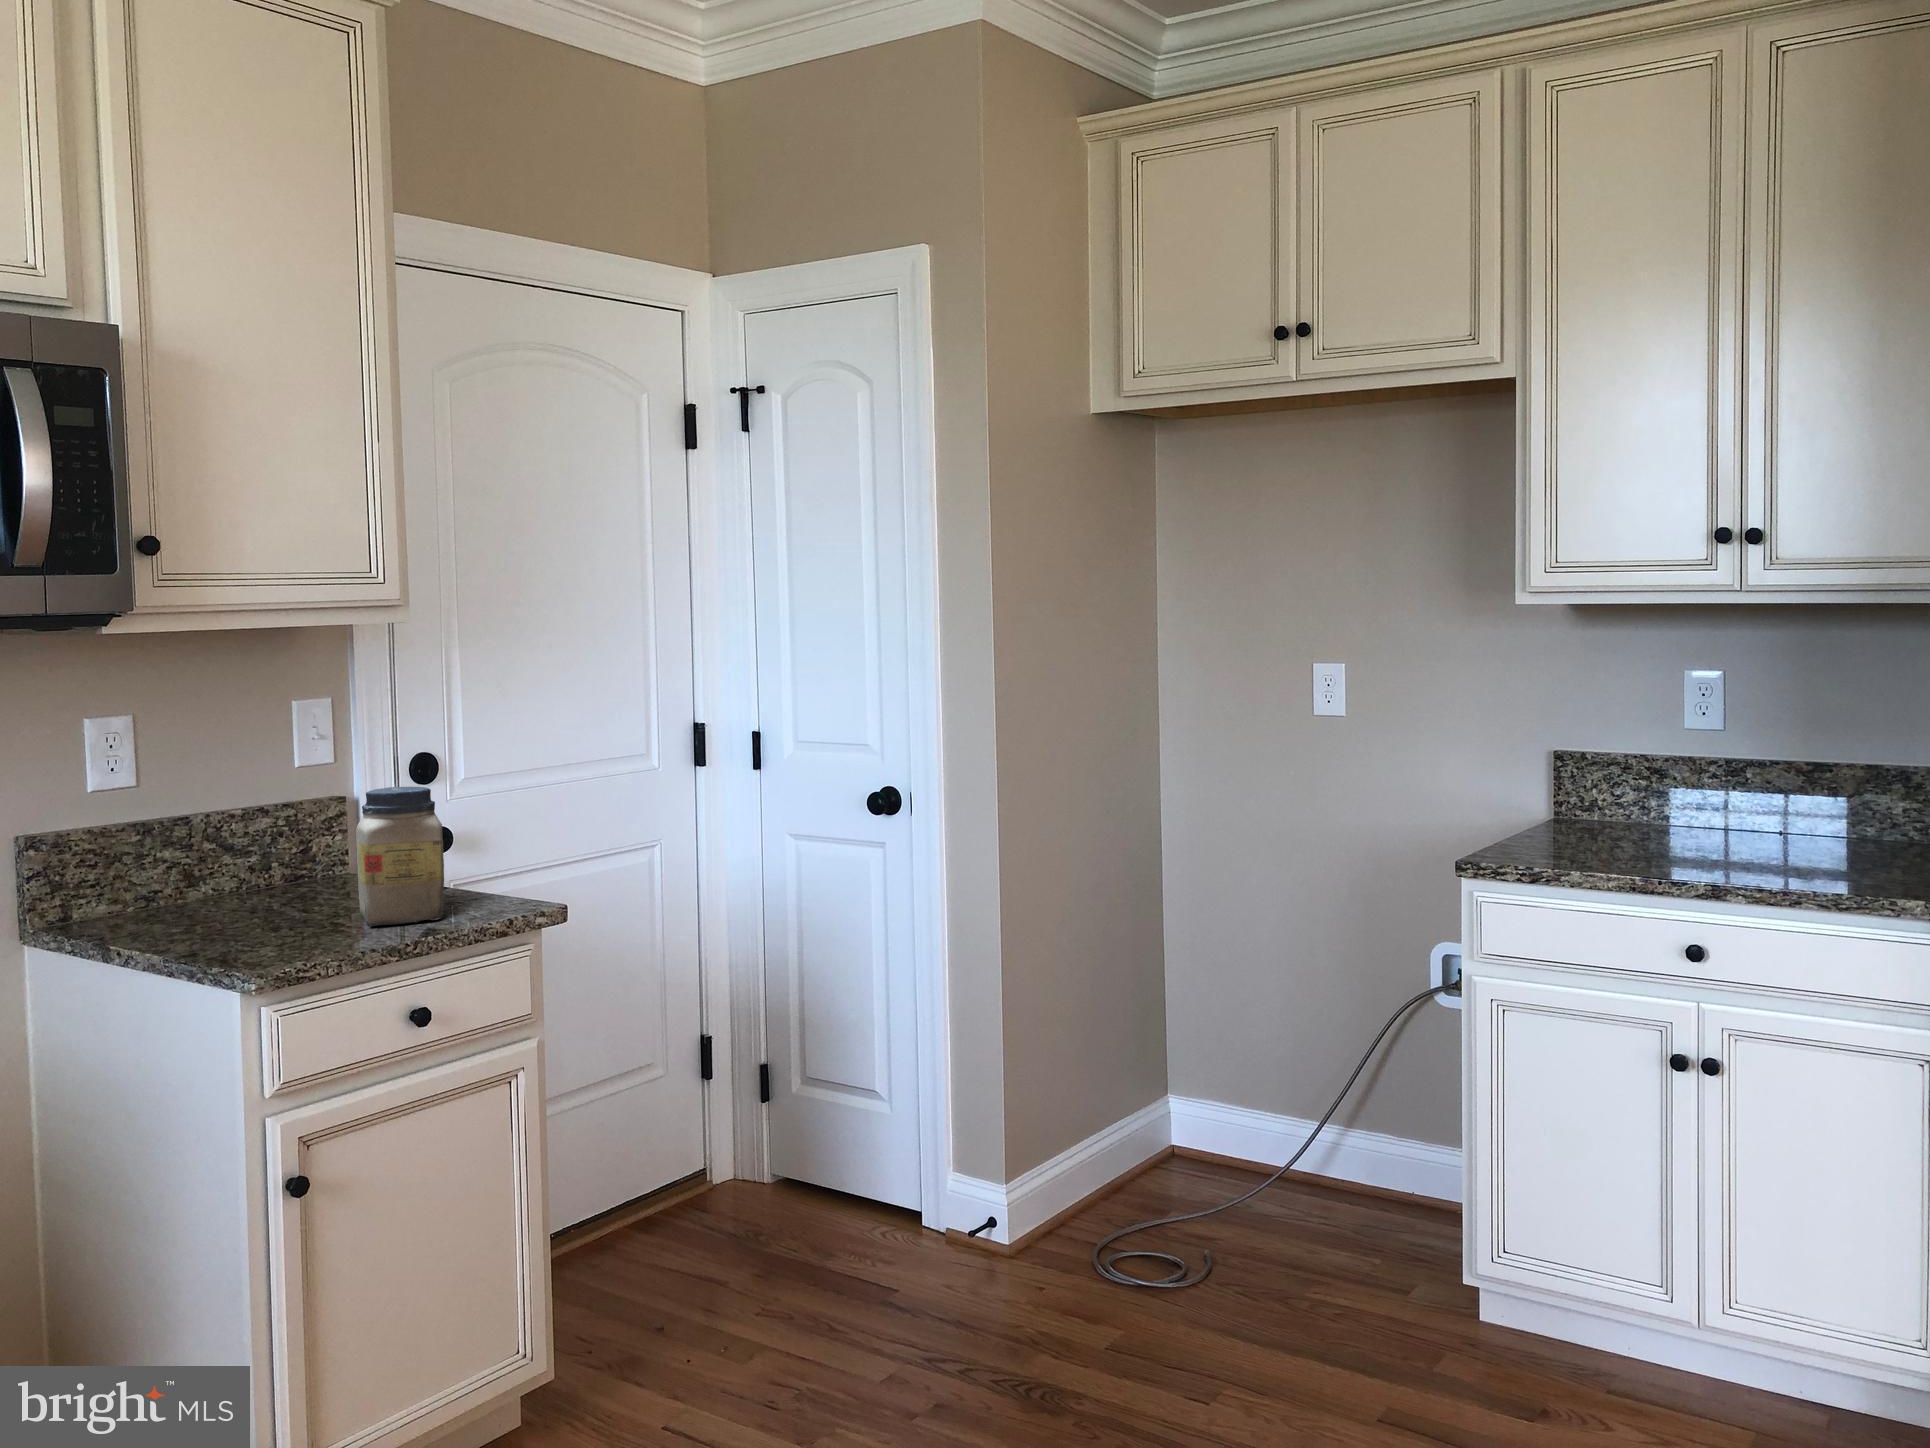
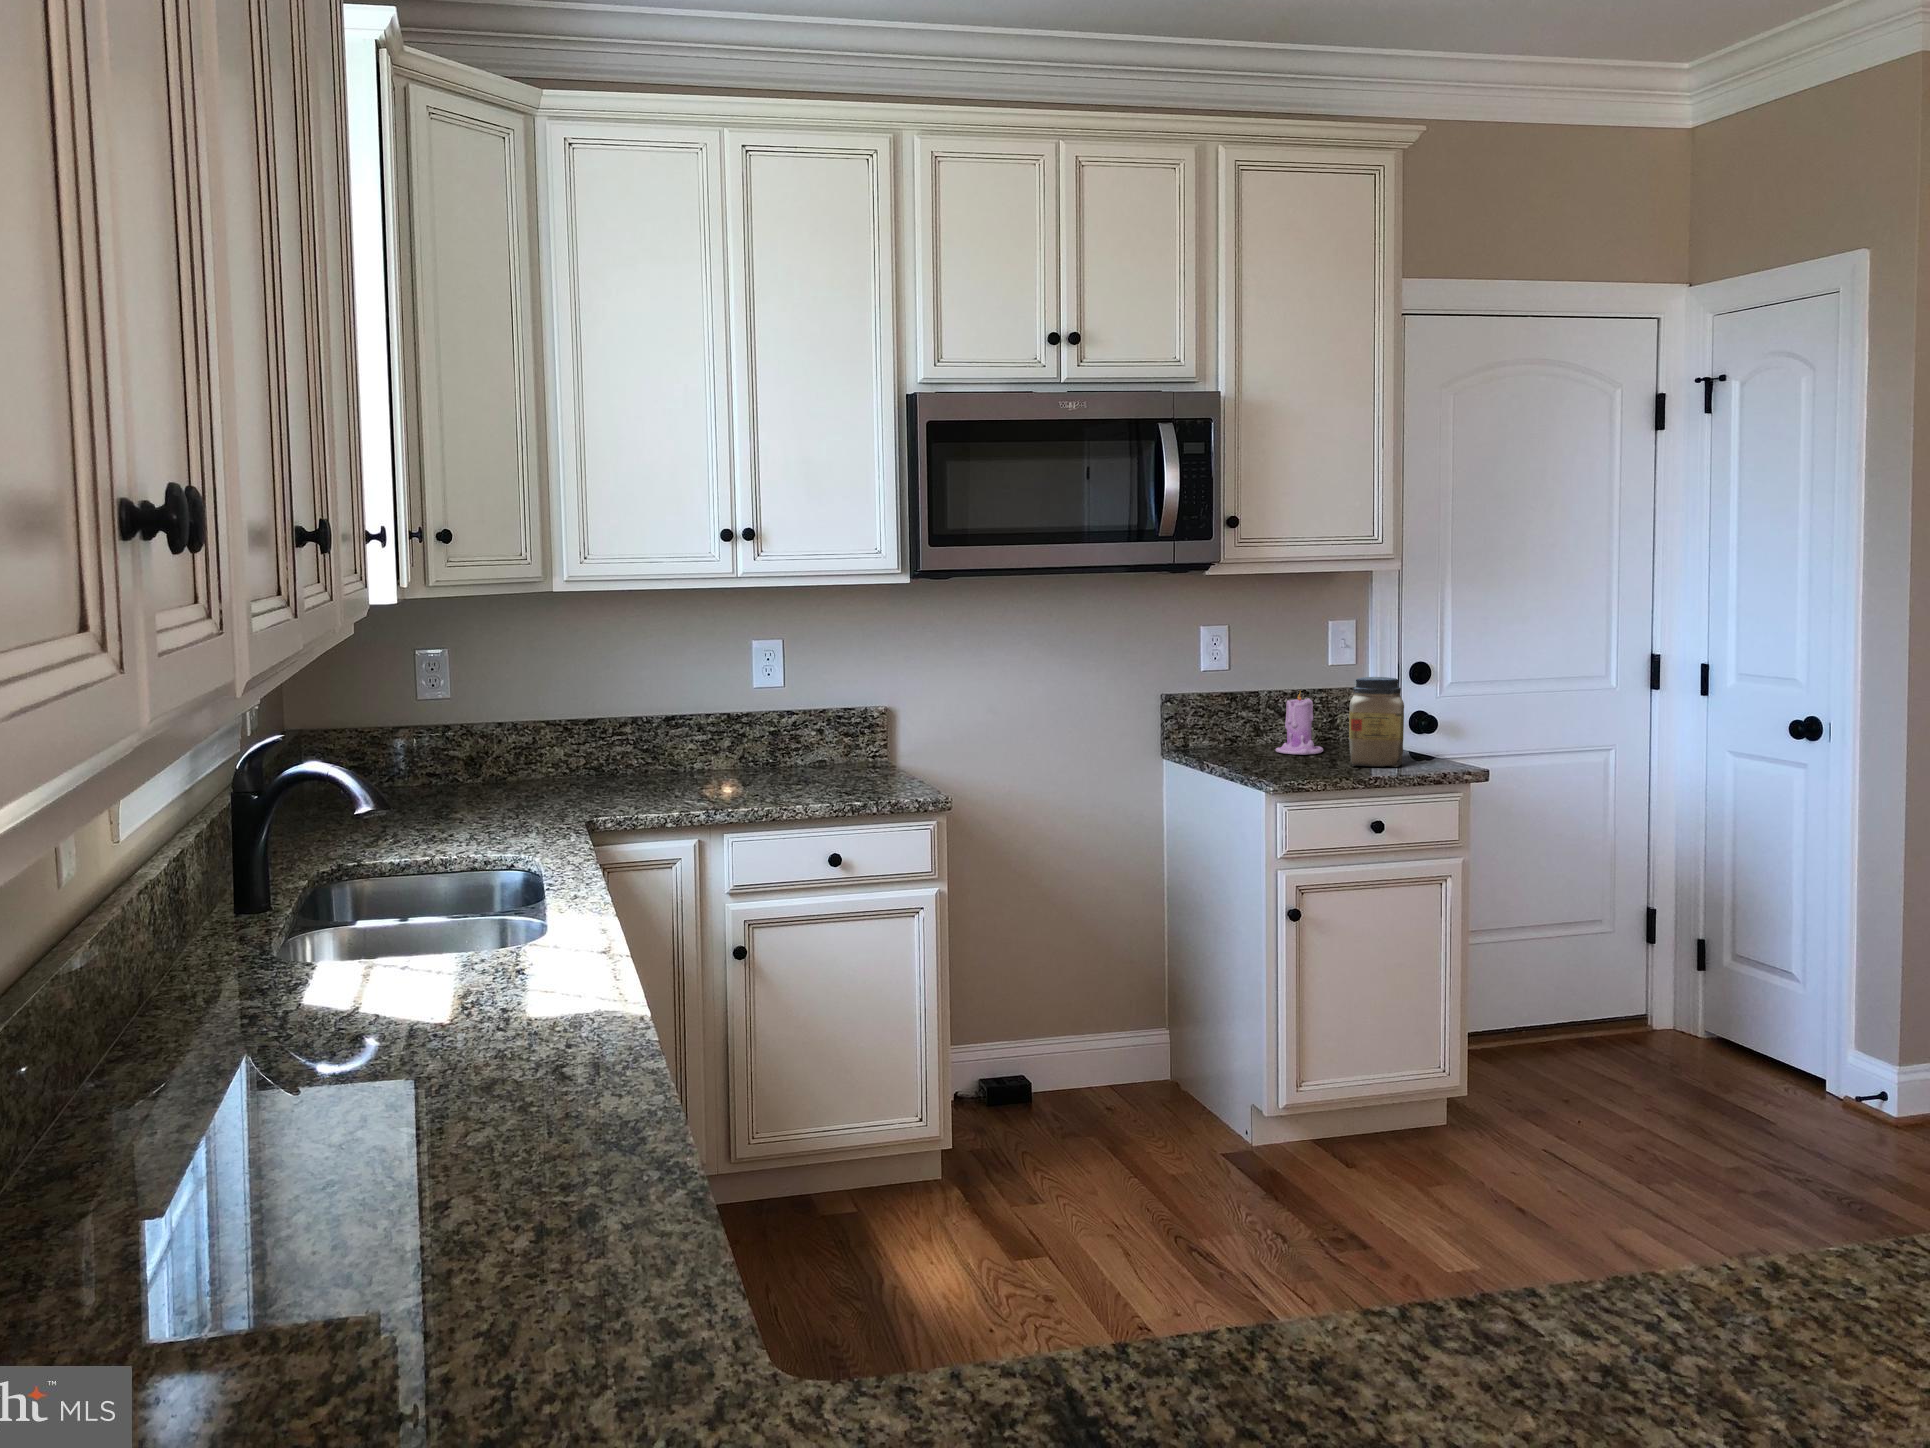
candle: none [228,813,305,913] -> present [1276,694,1323,755]

